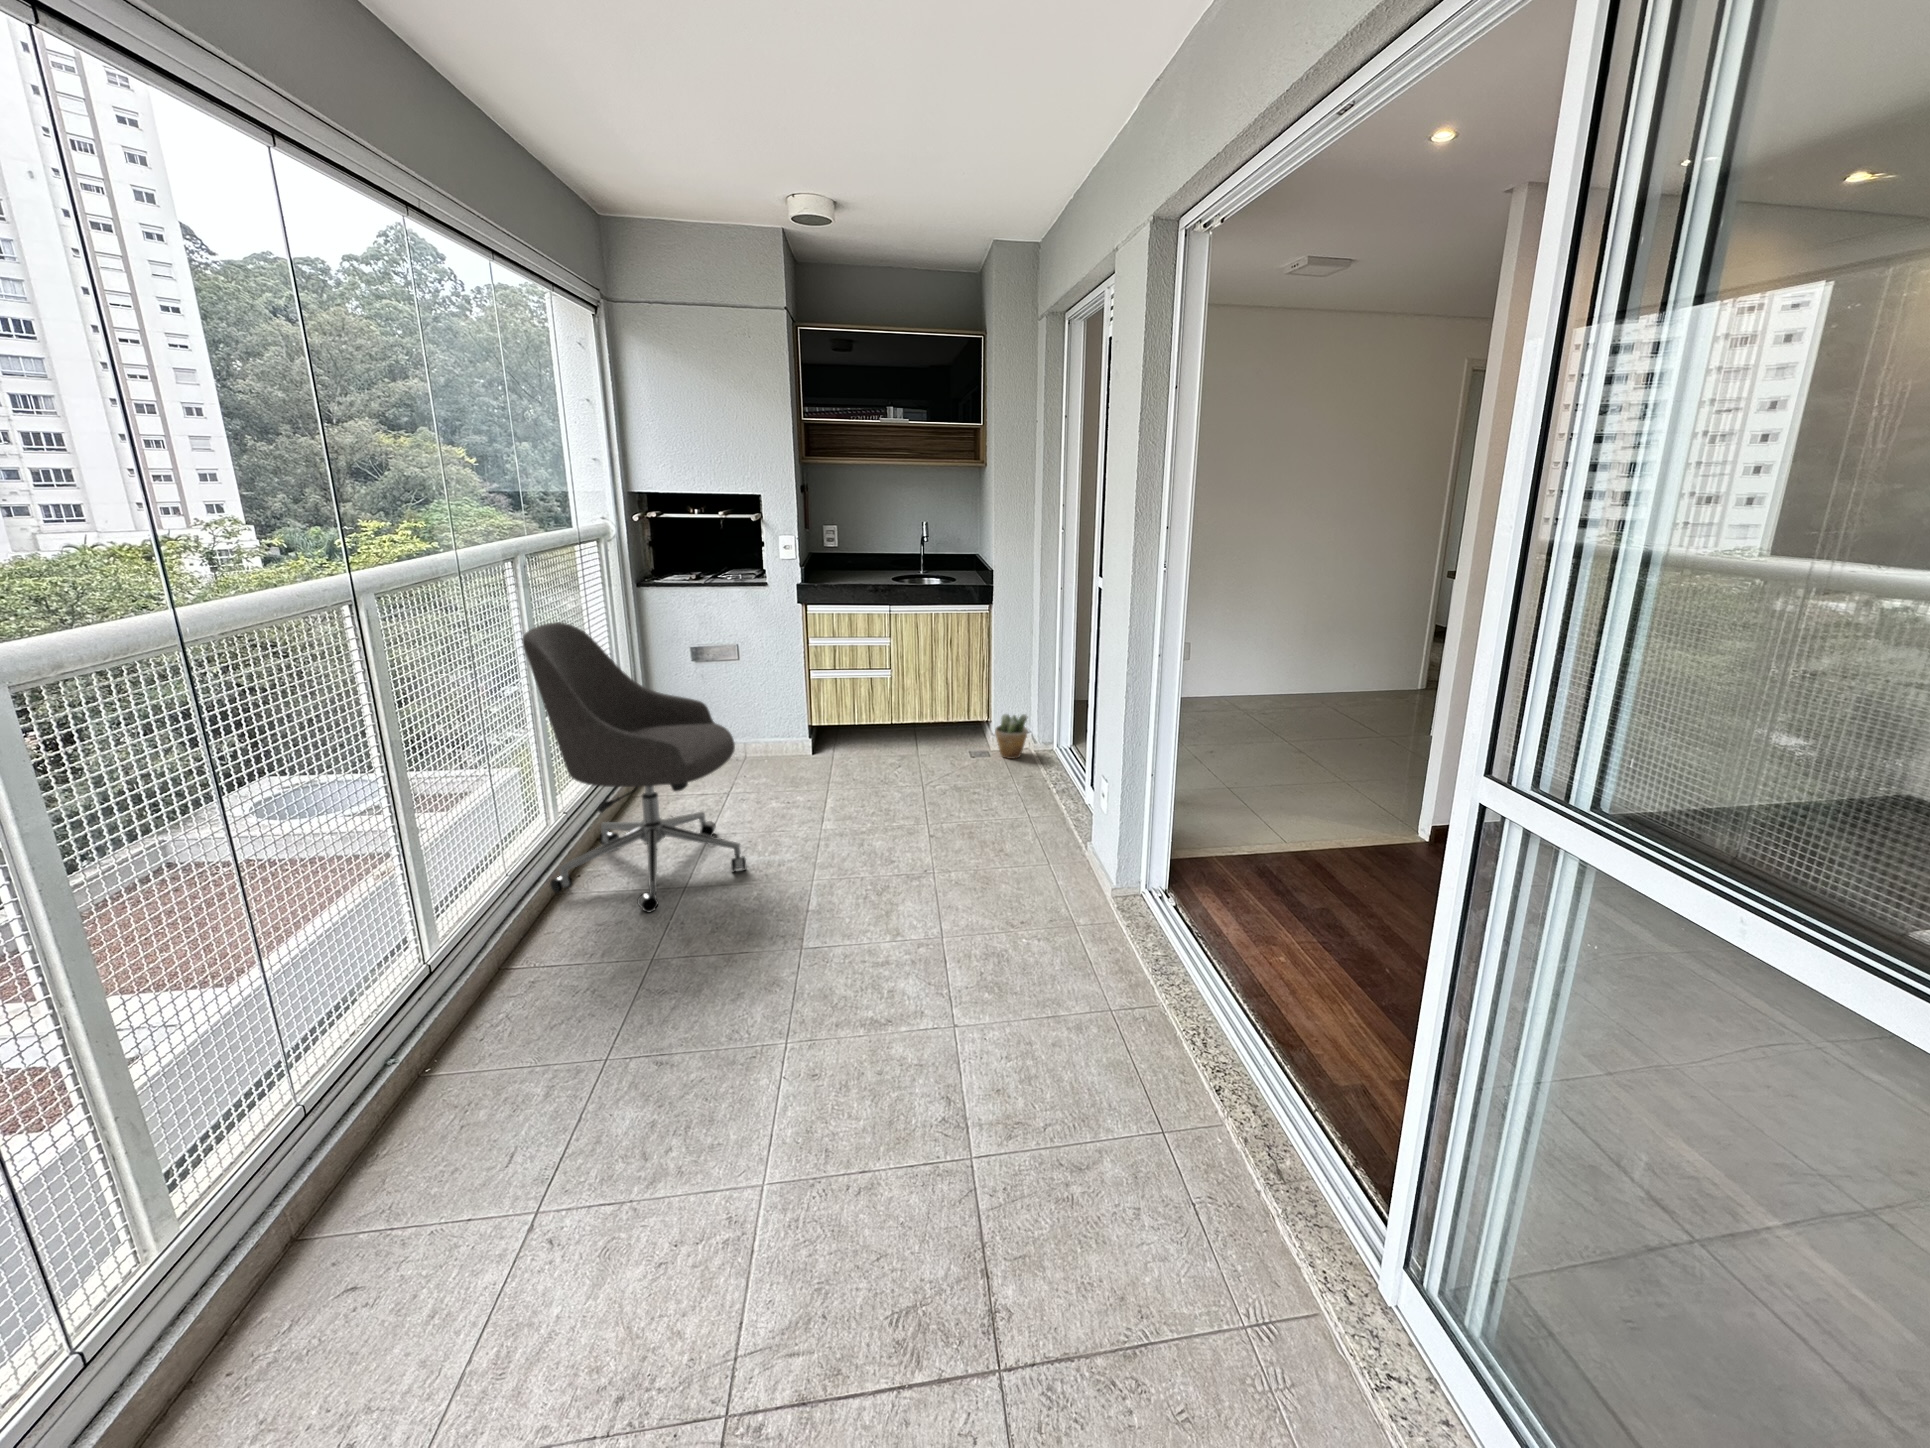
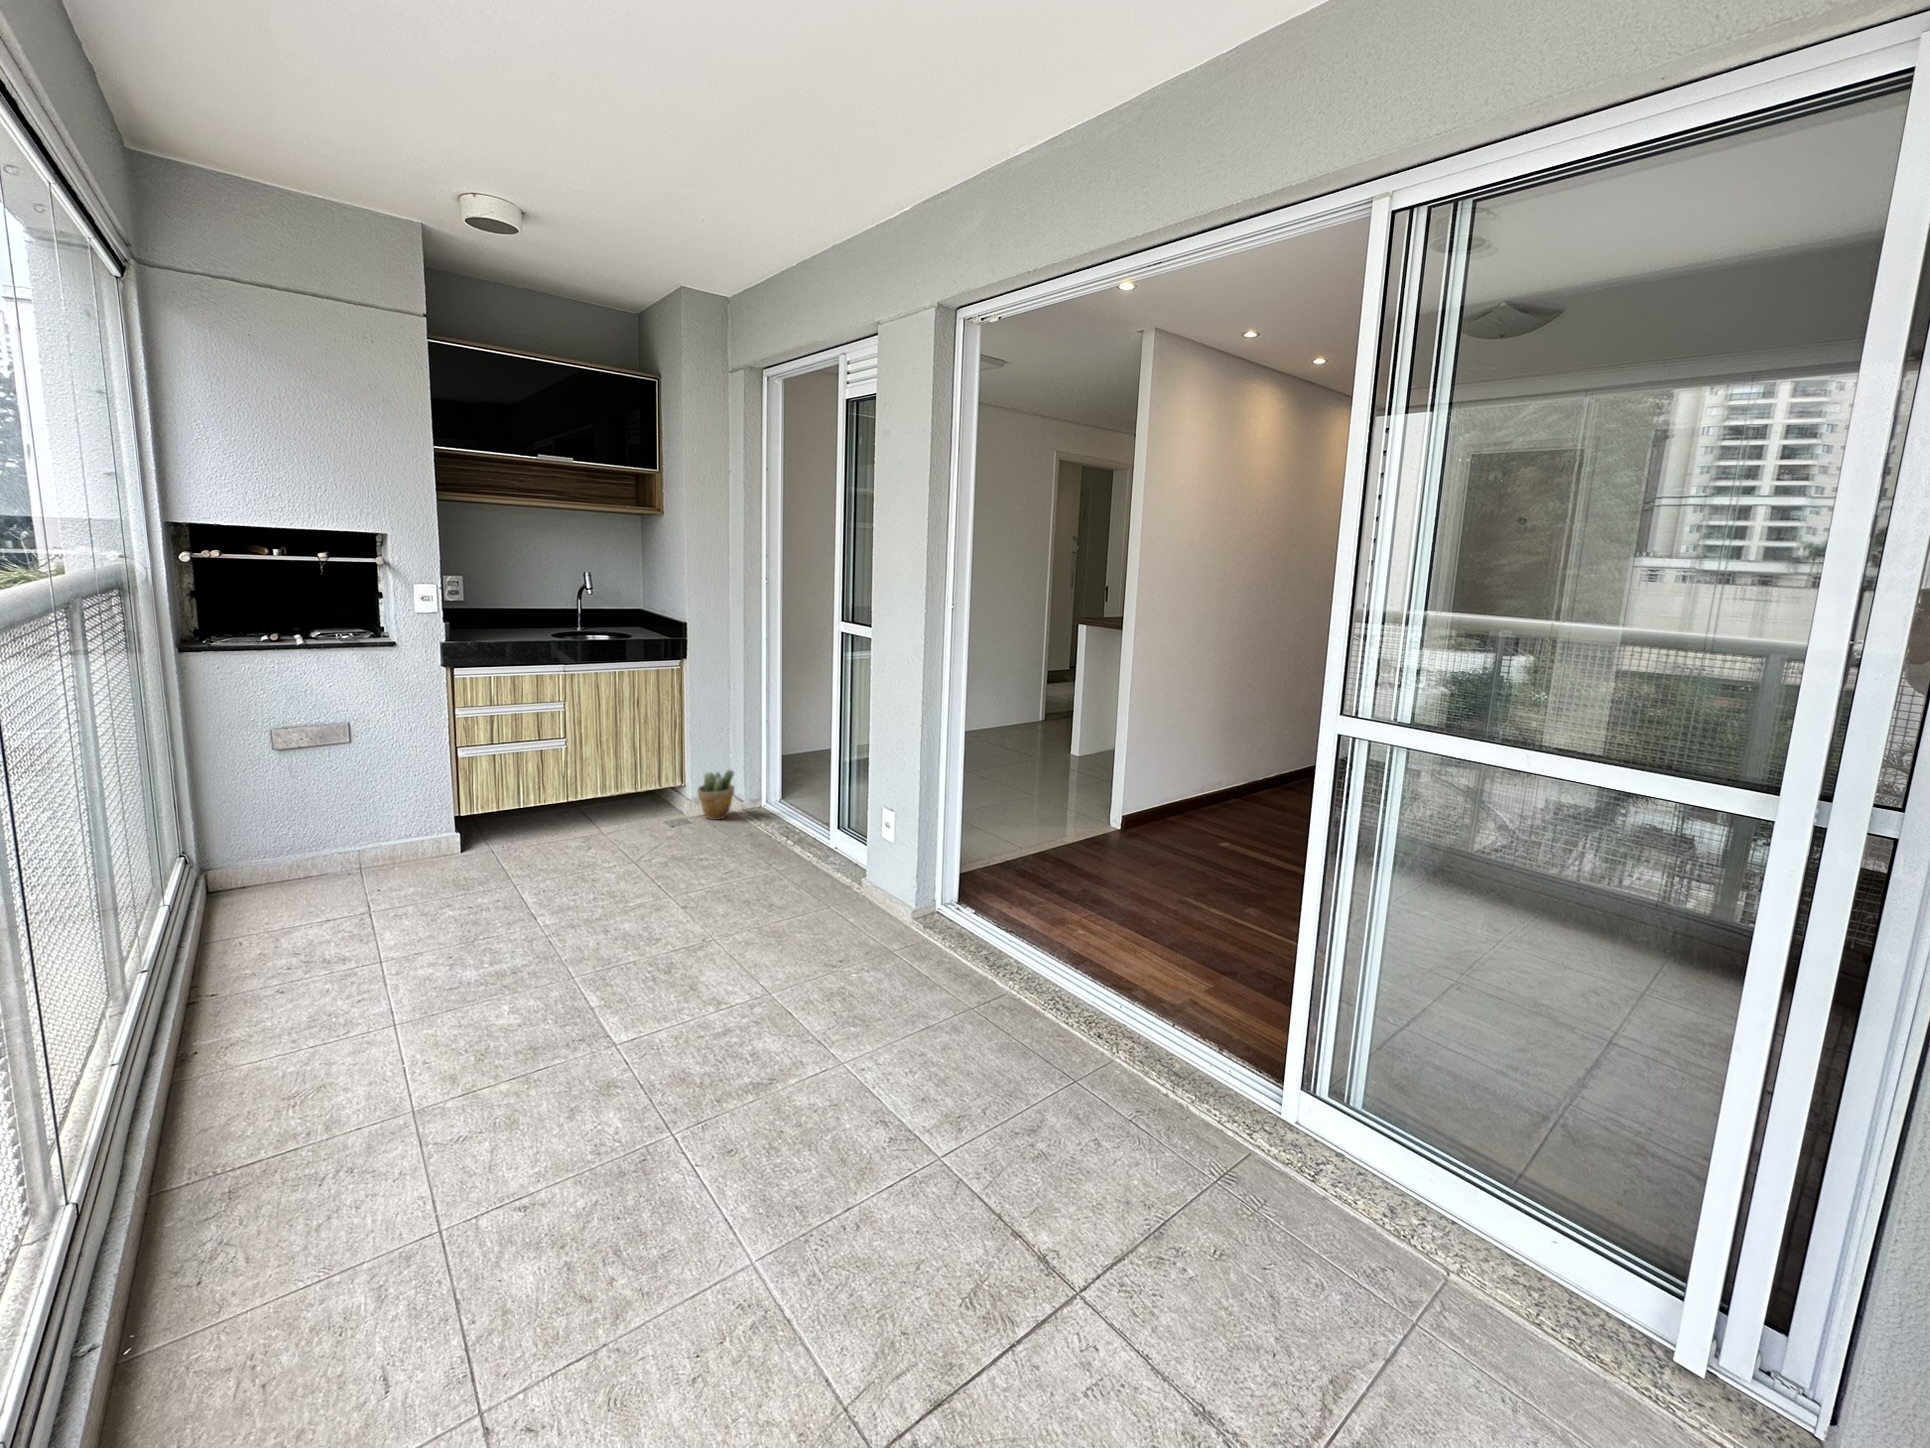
chair: present [523,622,746,912] -> none [123,699,479,1080]

